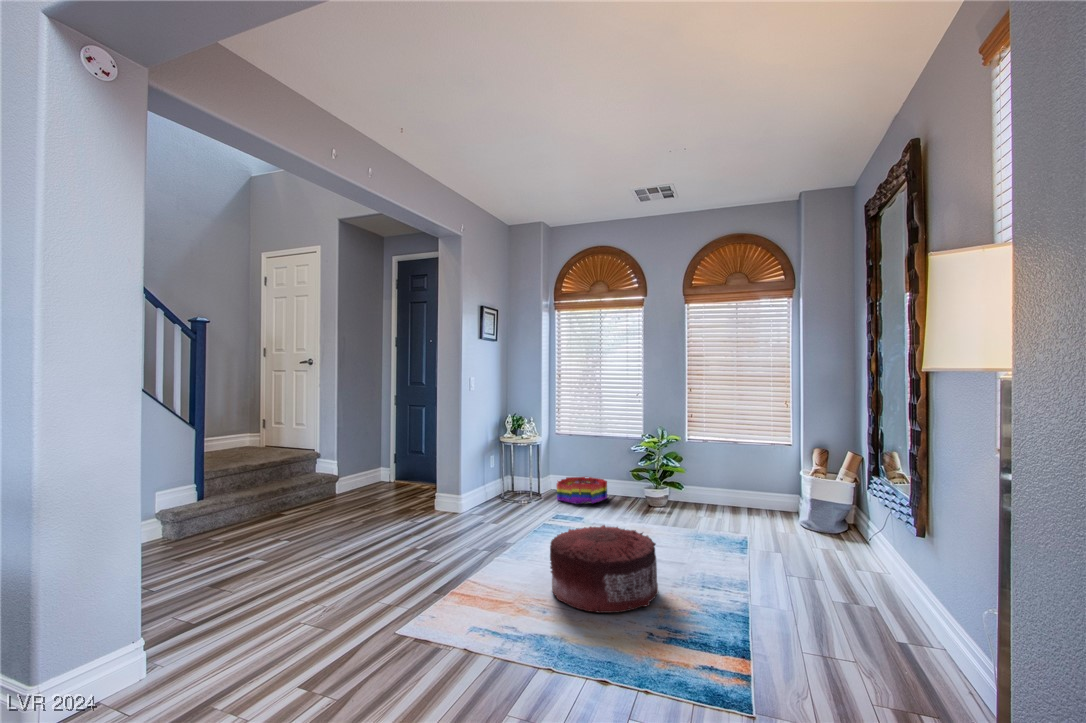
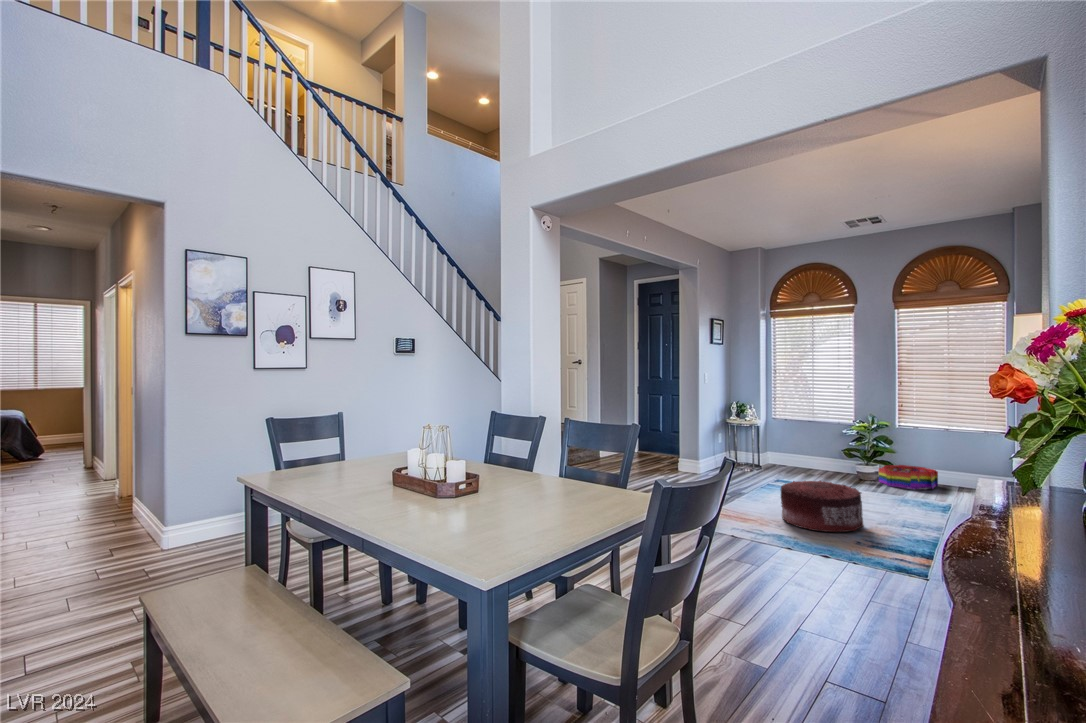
storage bin: present [557,477,607,503] -> present [879,465,938,489]

